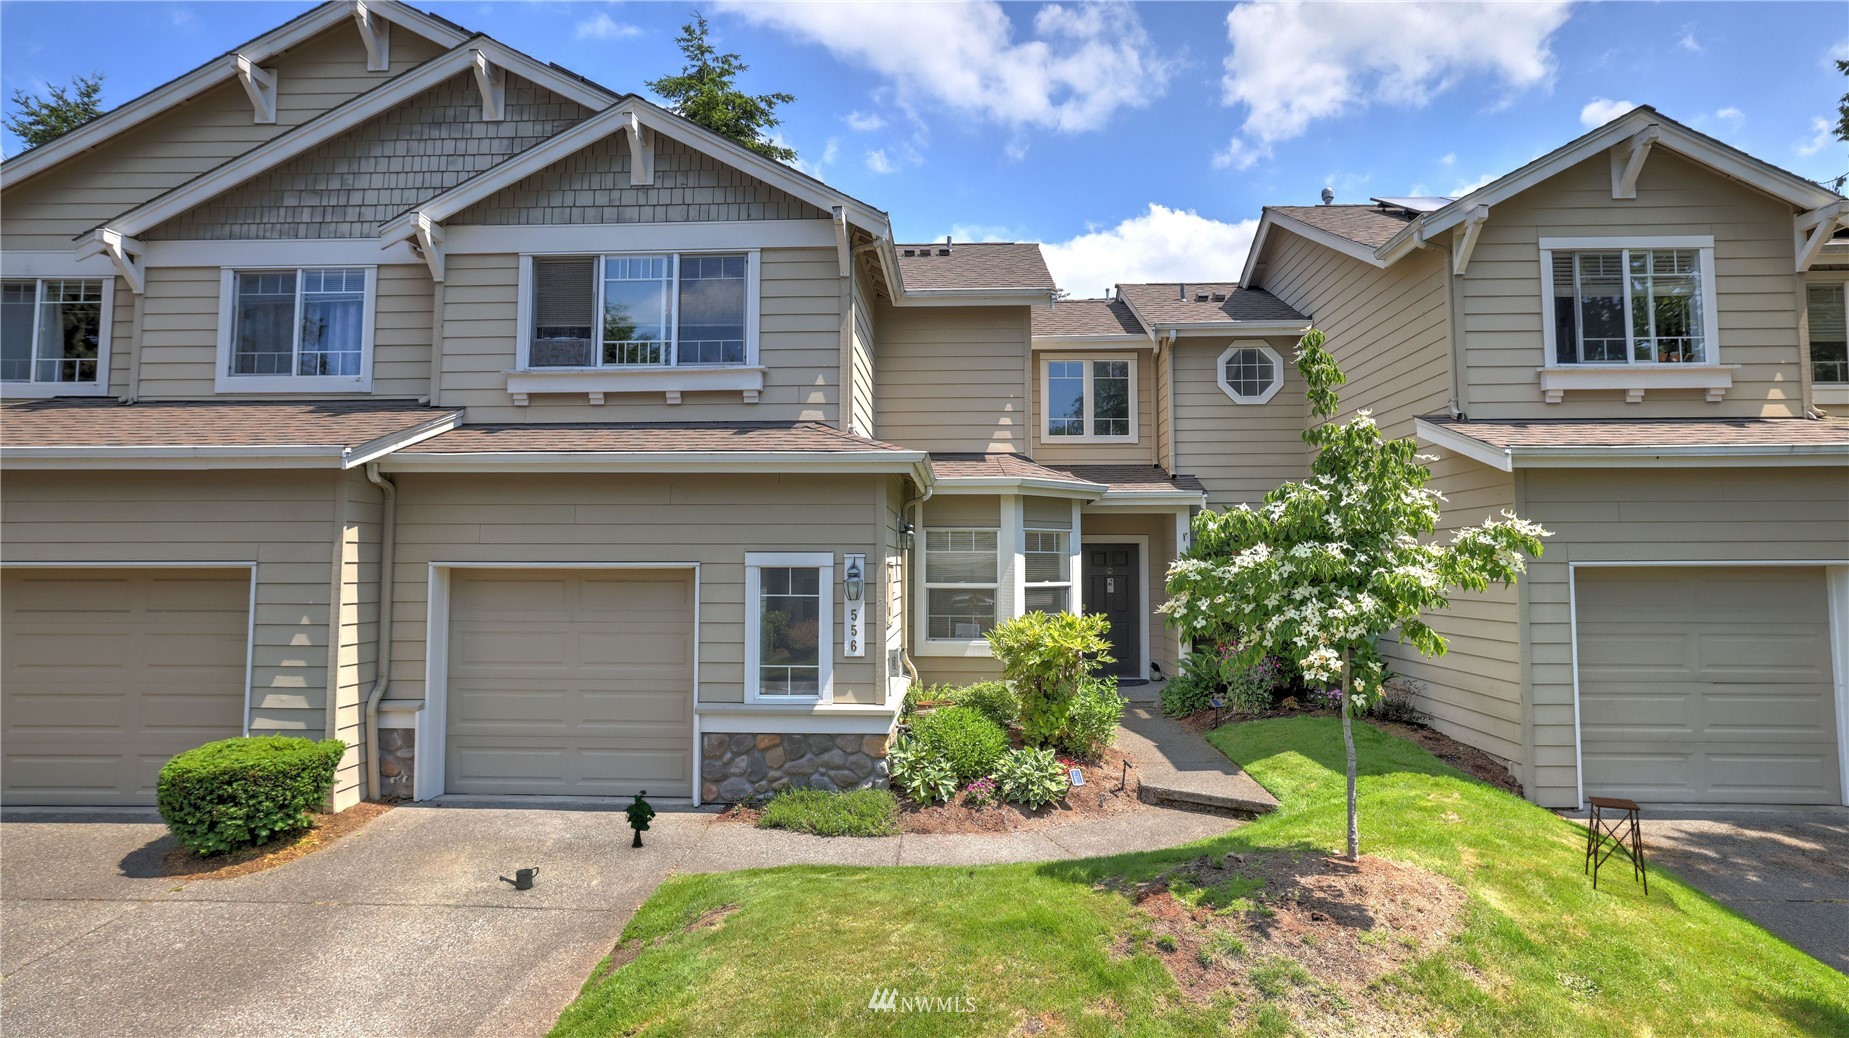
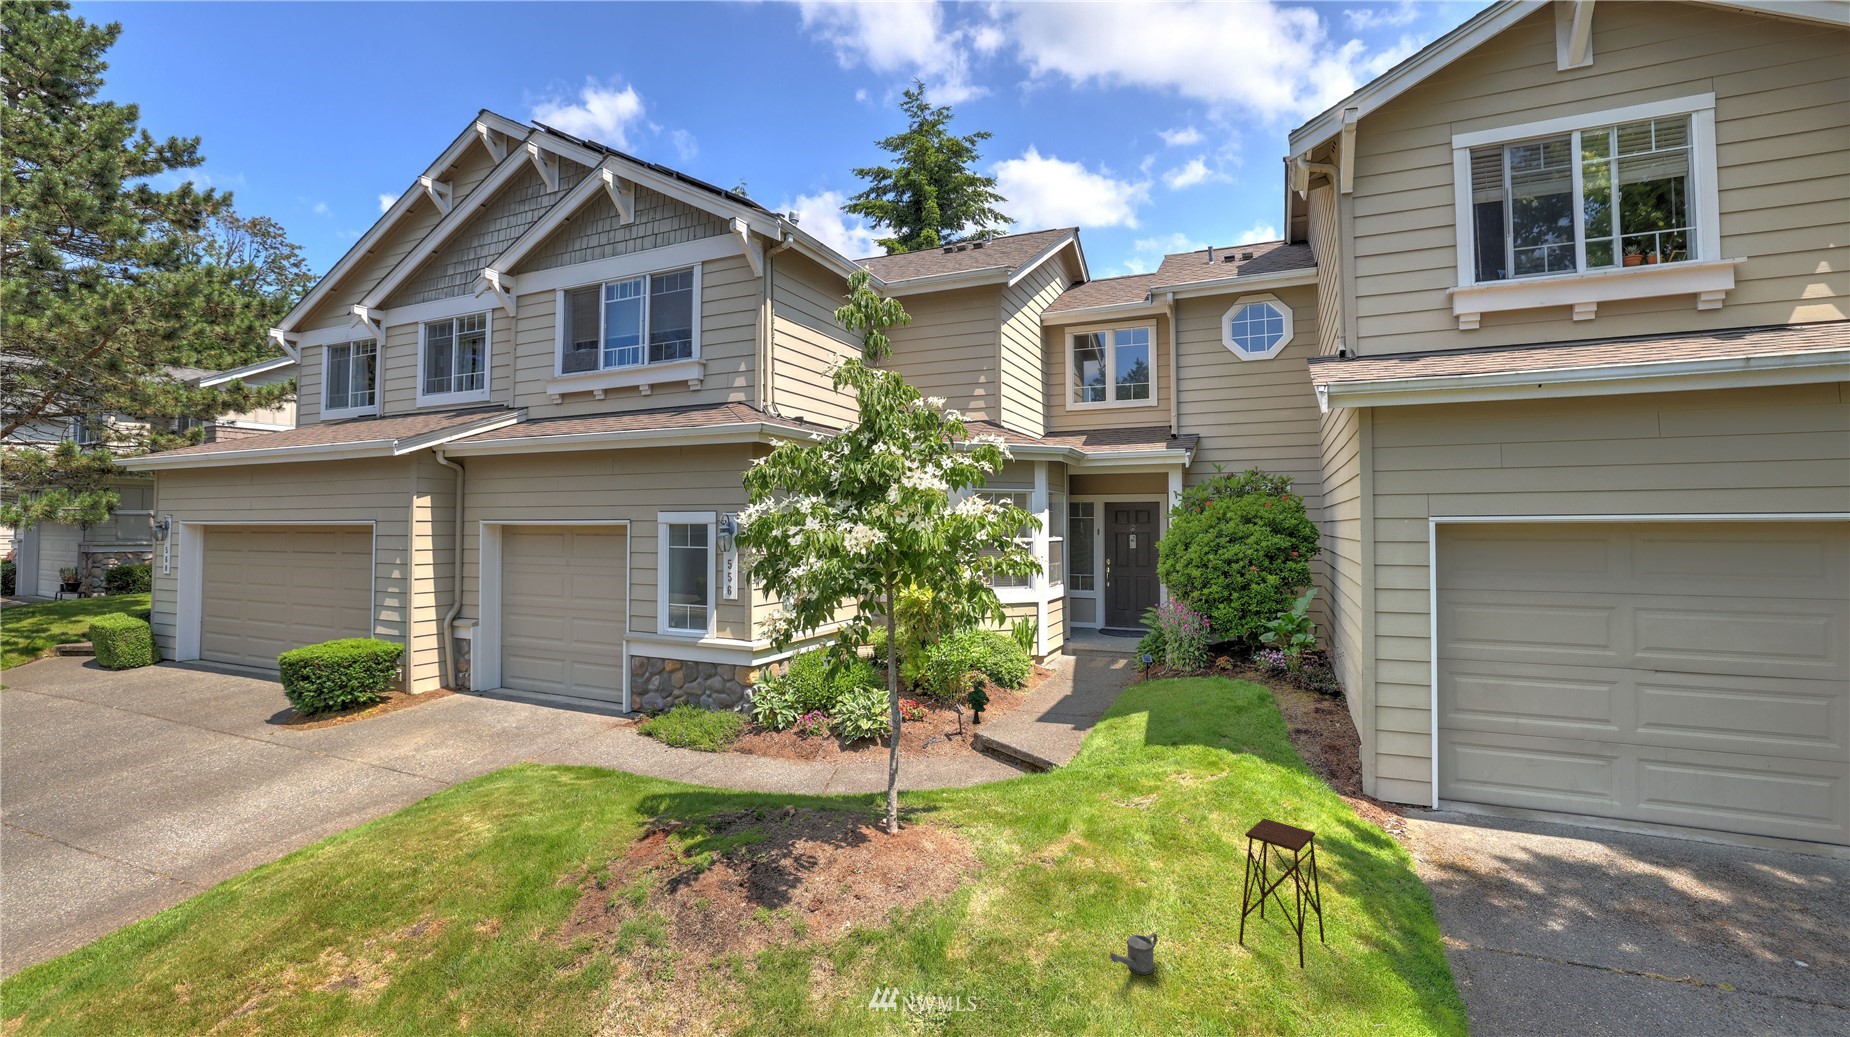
decorative plant: present [623,790,656,848] -> present [967,681,990,724]
watering can: present [499,867,539,890] -> present [1110,933,1157,975]

